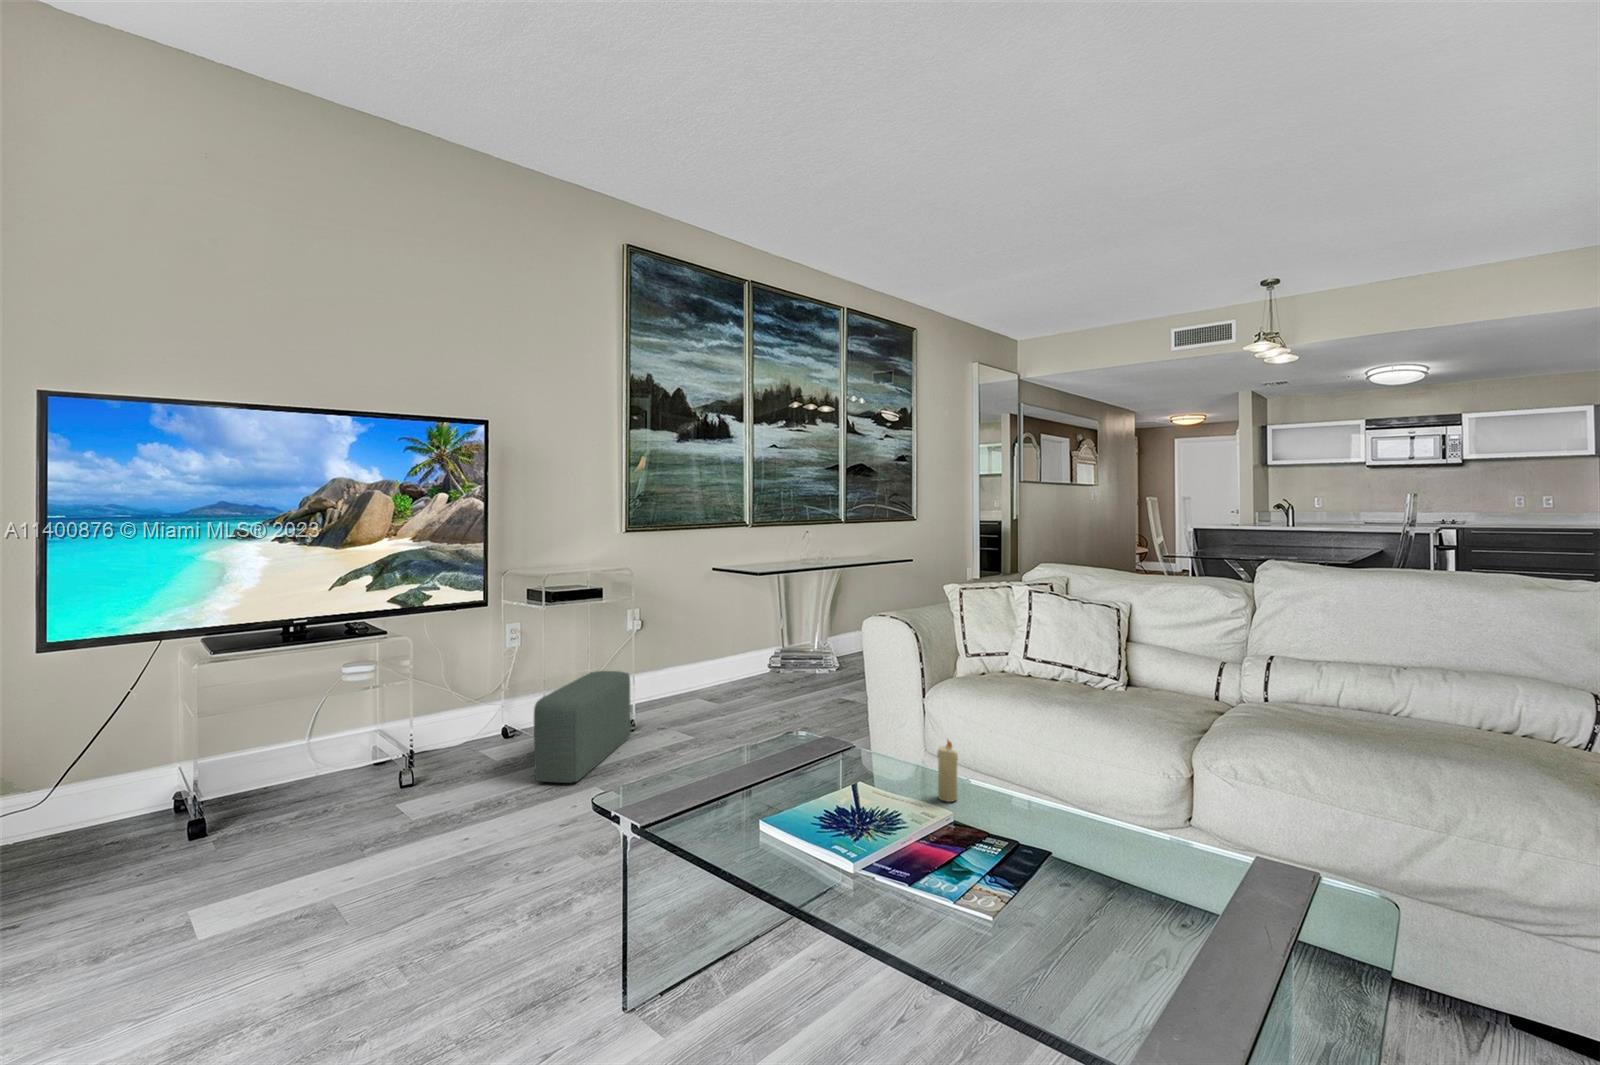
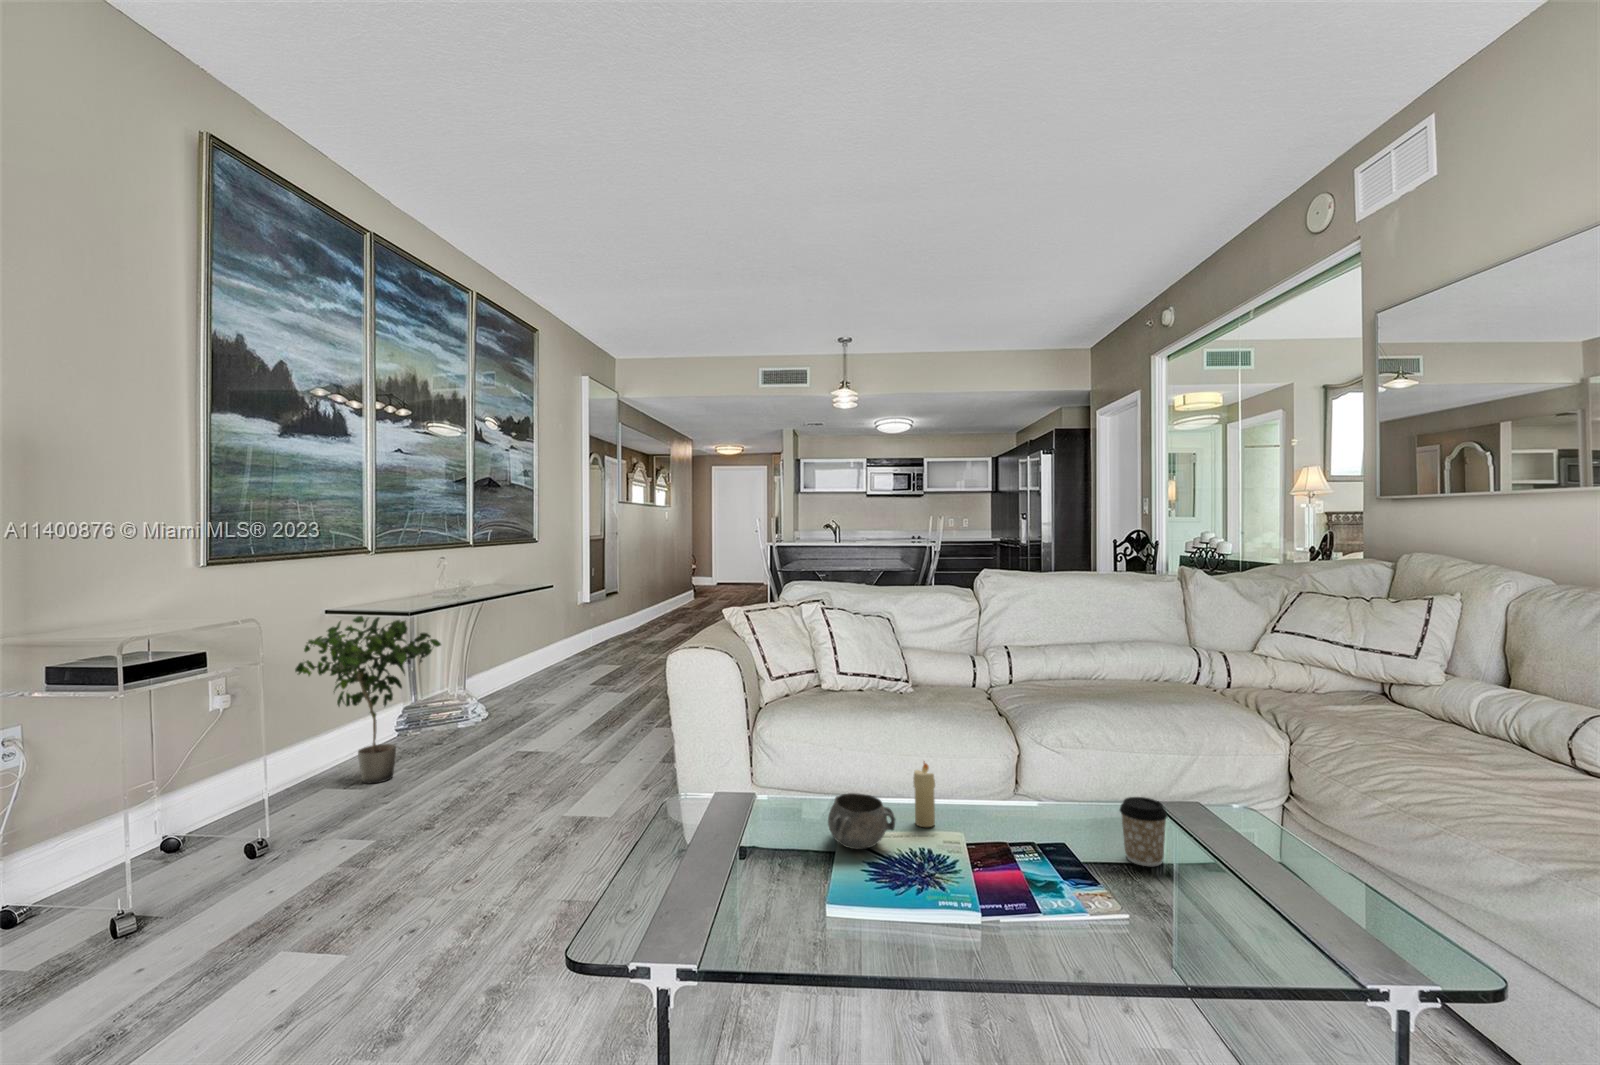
potted plant: none [683,574,770,698] -> present [295,616,441,783]
pouf: present [534,671,631,783] -> none [152,774,272,986]
decorative bowl: none [831,751,892,799] -> present [828,793,895,849]
coffee cup: none [1092,818,1145,897] -> present [1120,797,1167,866]

